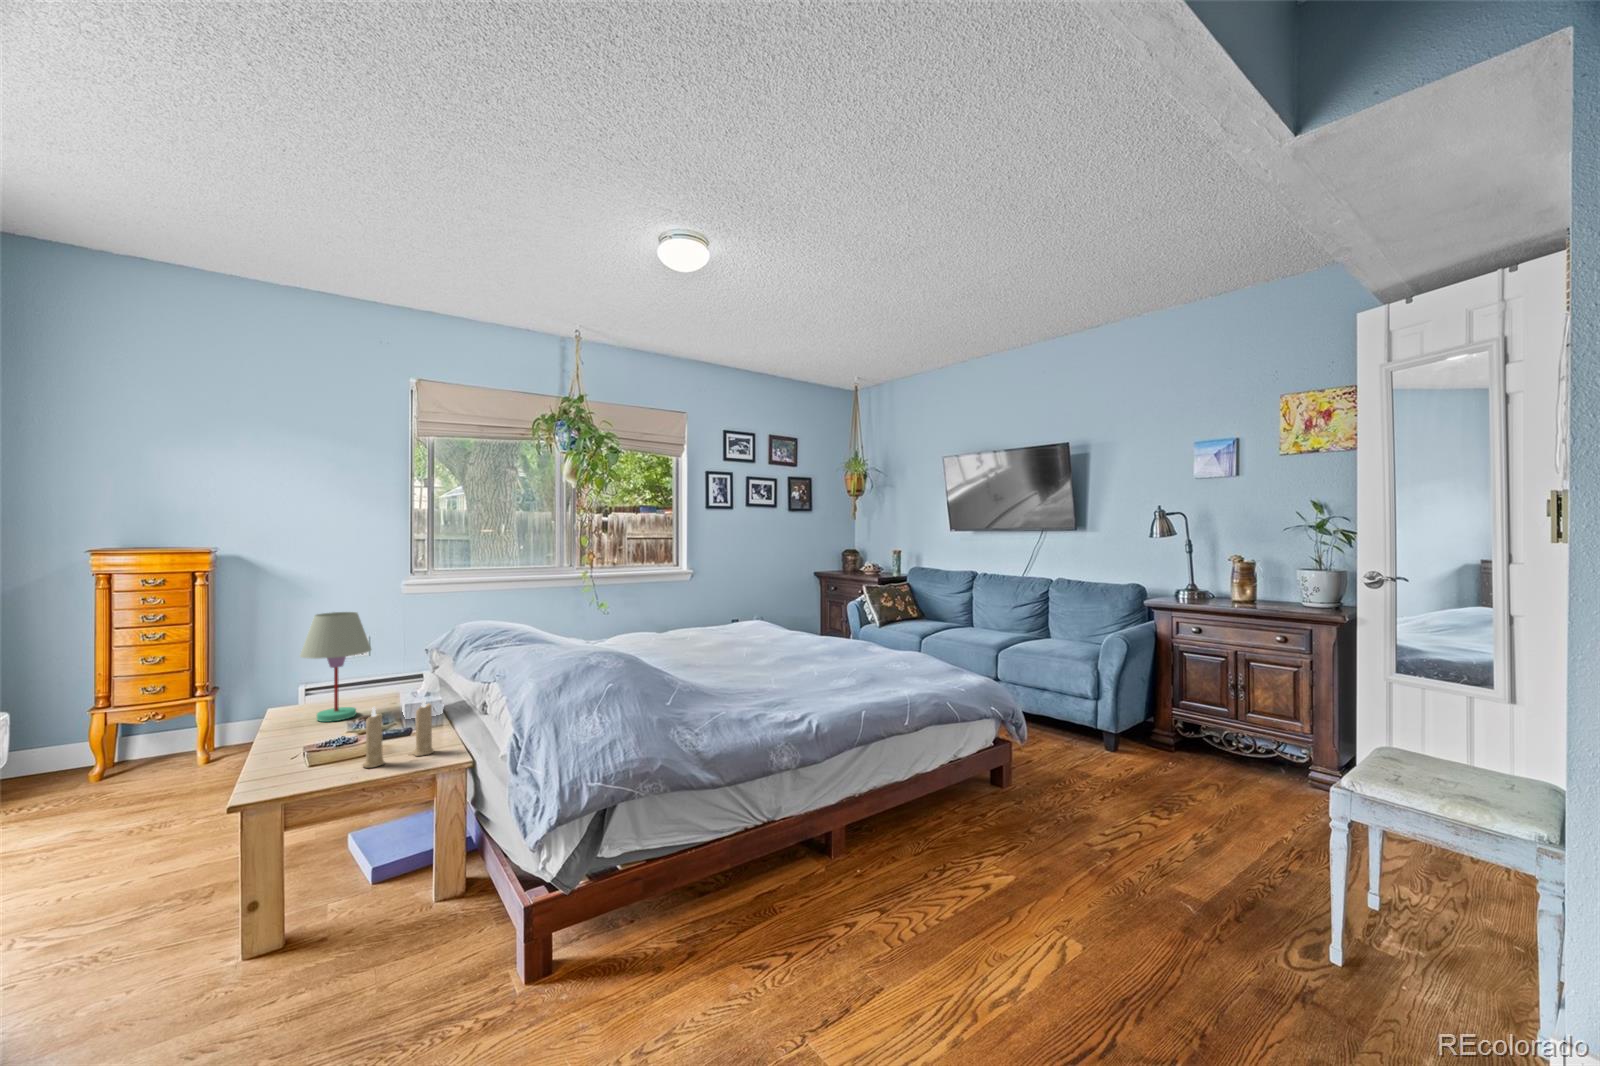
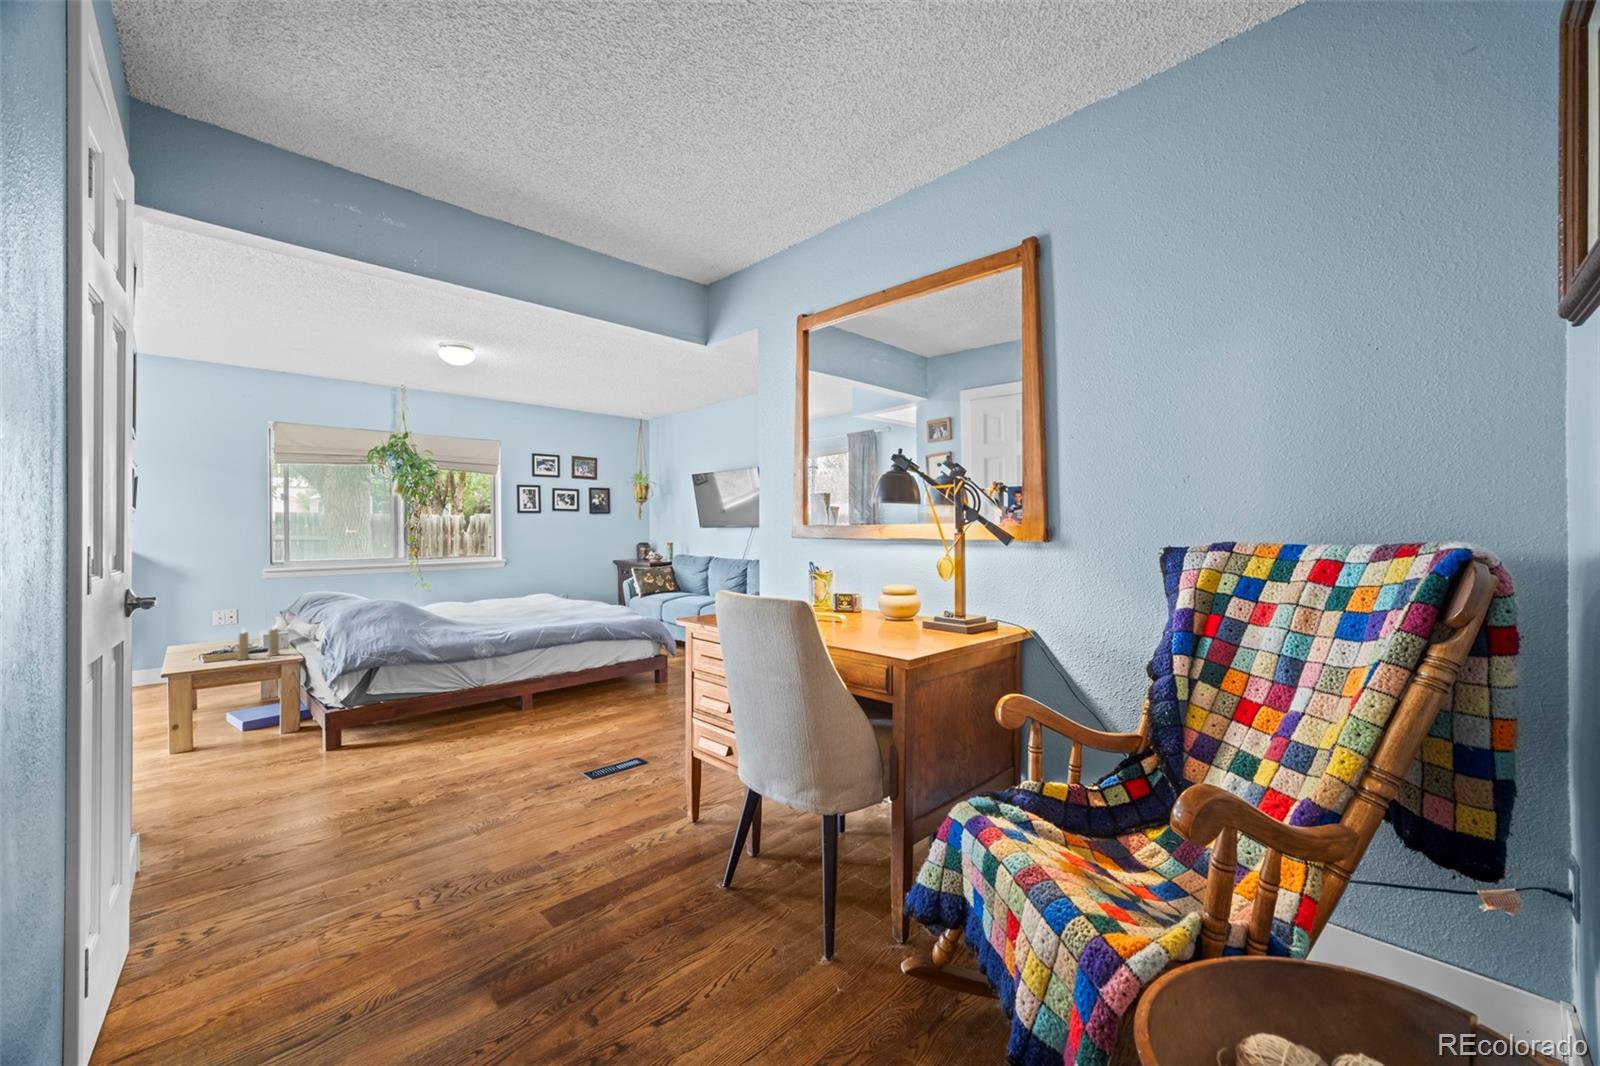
table lamp: present [300,612,371,722] -> none [194,583,241,648]

